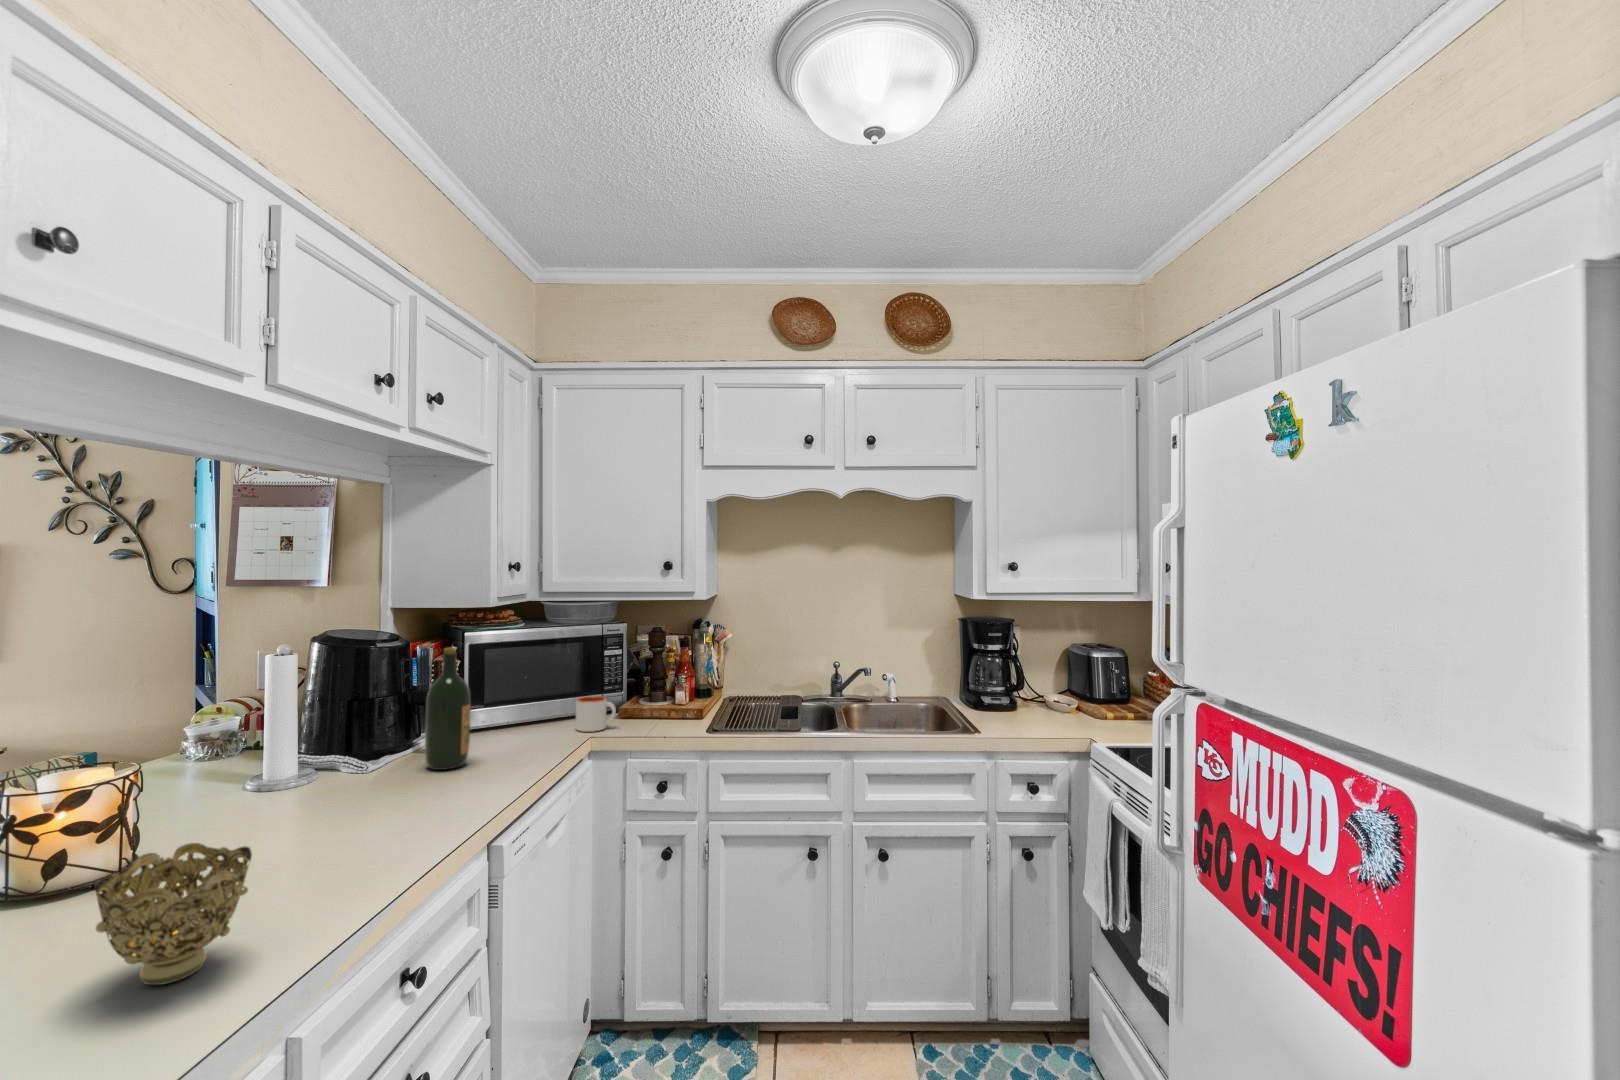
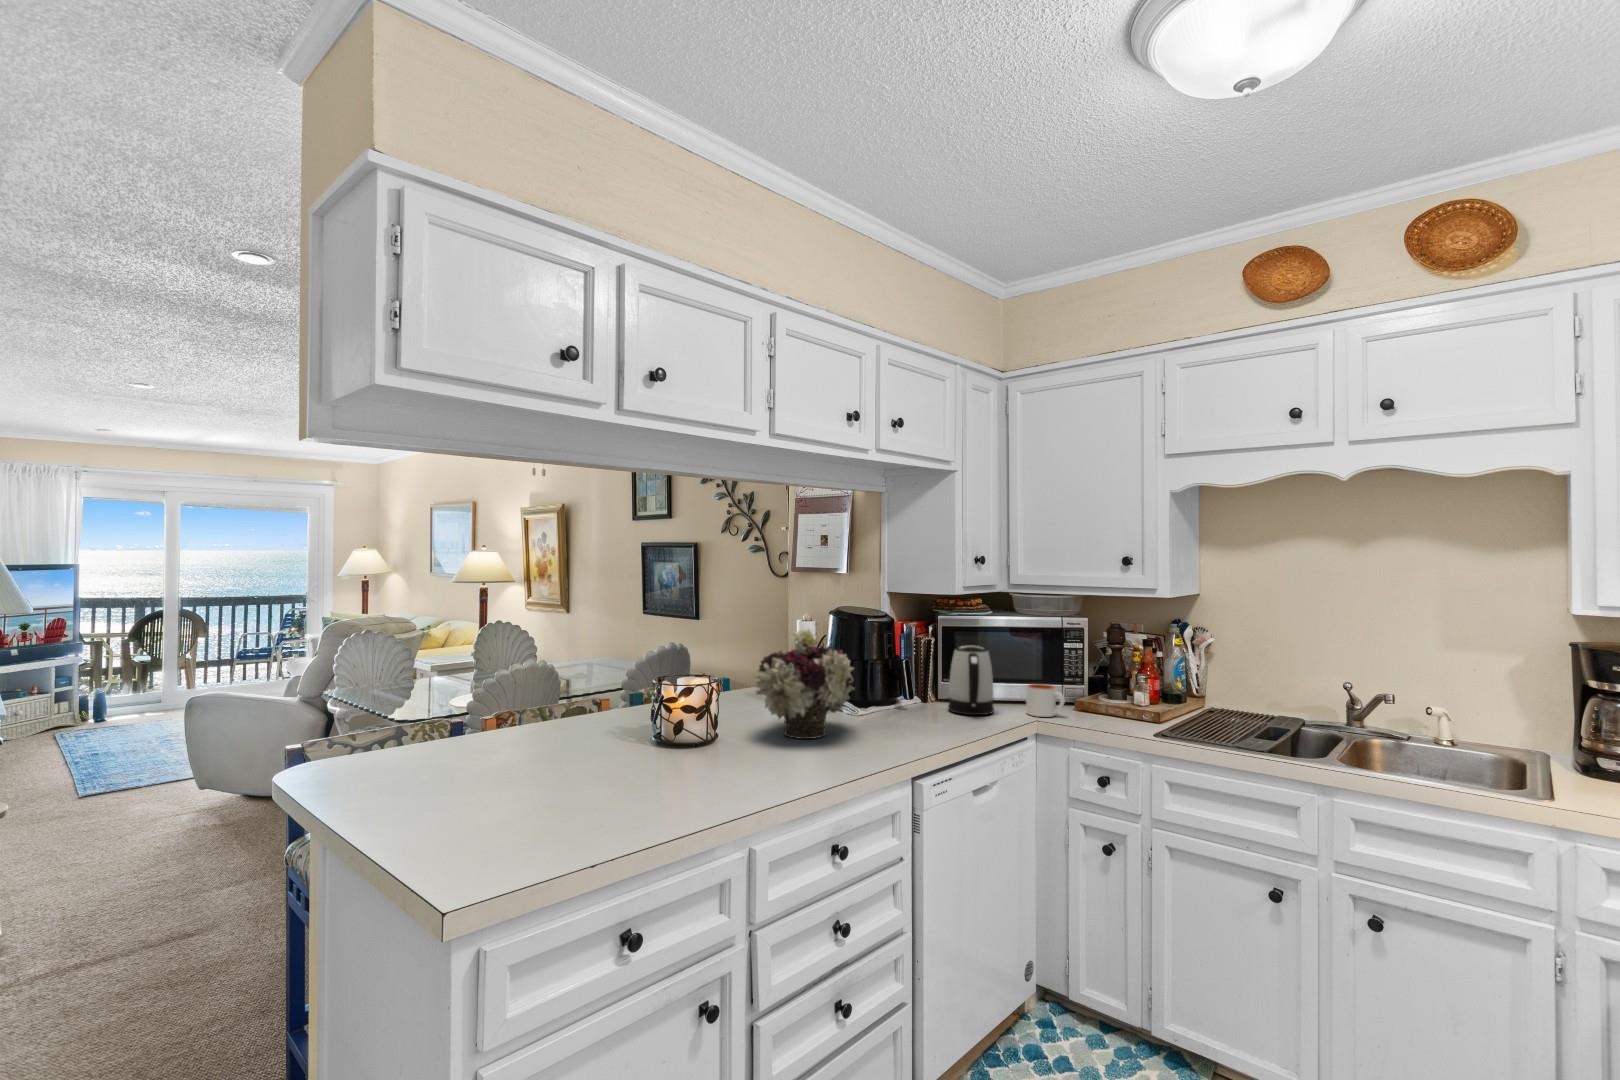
wine bottle: present [425,647,471,770] -> none [892,626,925,724]
kettle: none [487,663,542,744] -> present [948,646,994,715]
flower arrangement: none [210,665,387,828] -> present [753,628,855,739]
decorative bowl: present [95,843,252,985] -> none [677,722,745,795]

